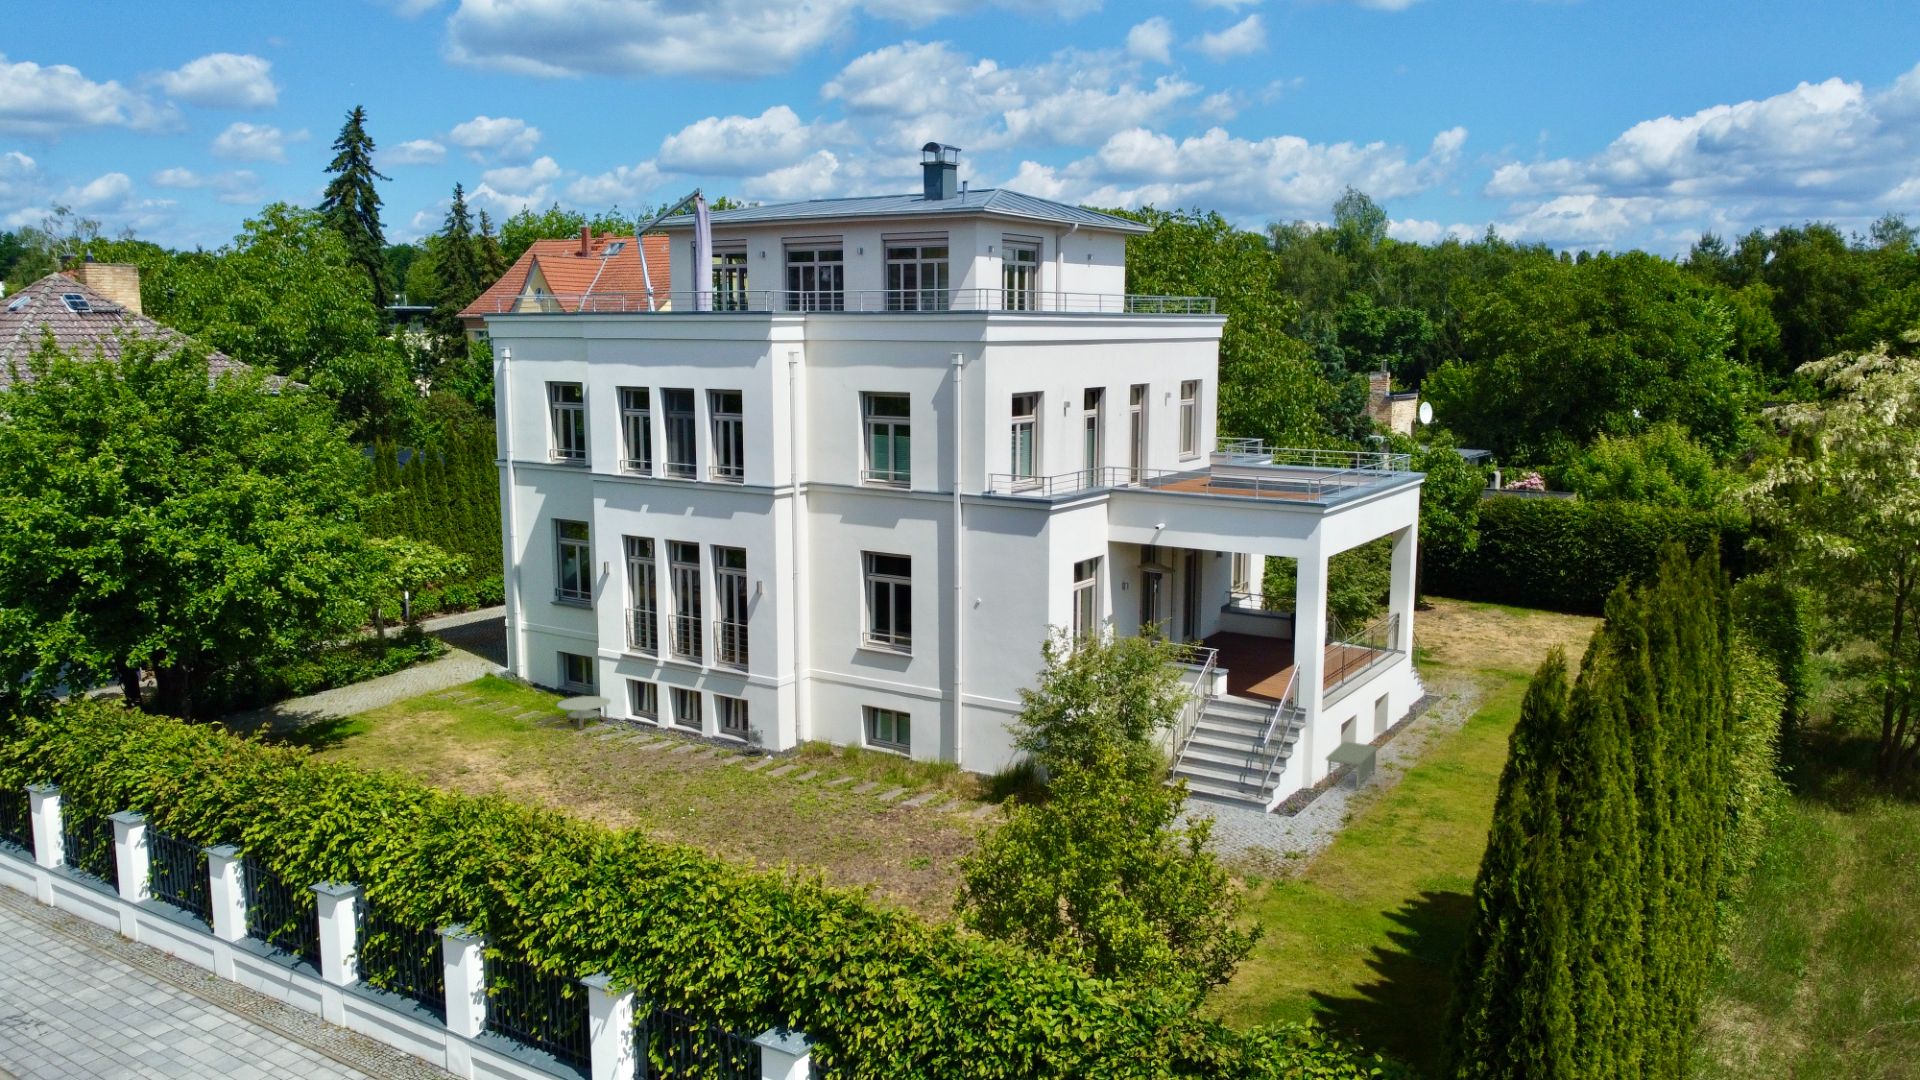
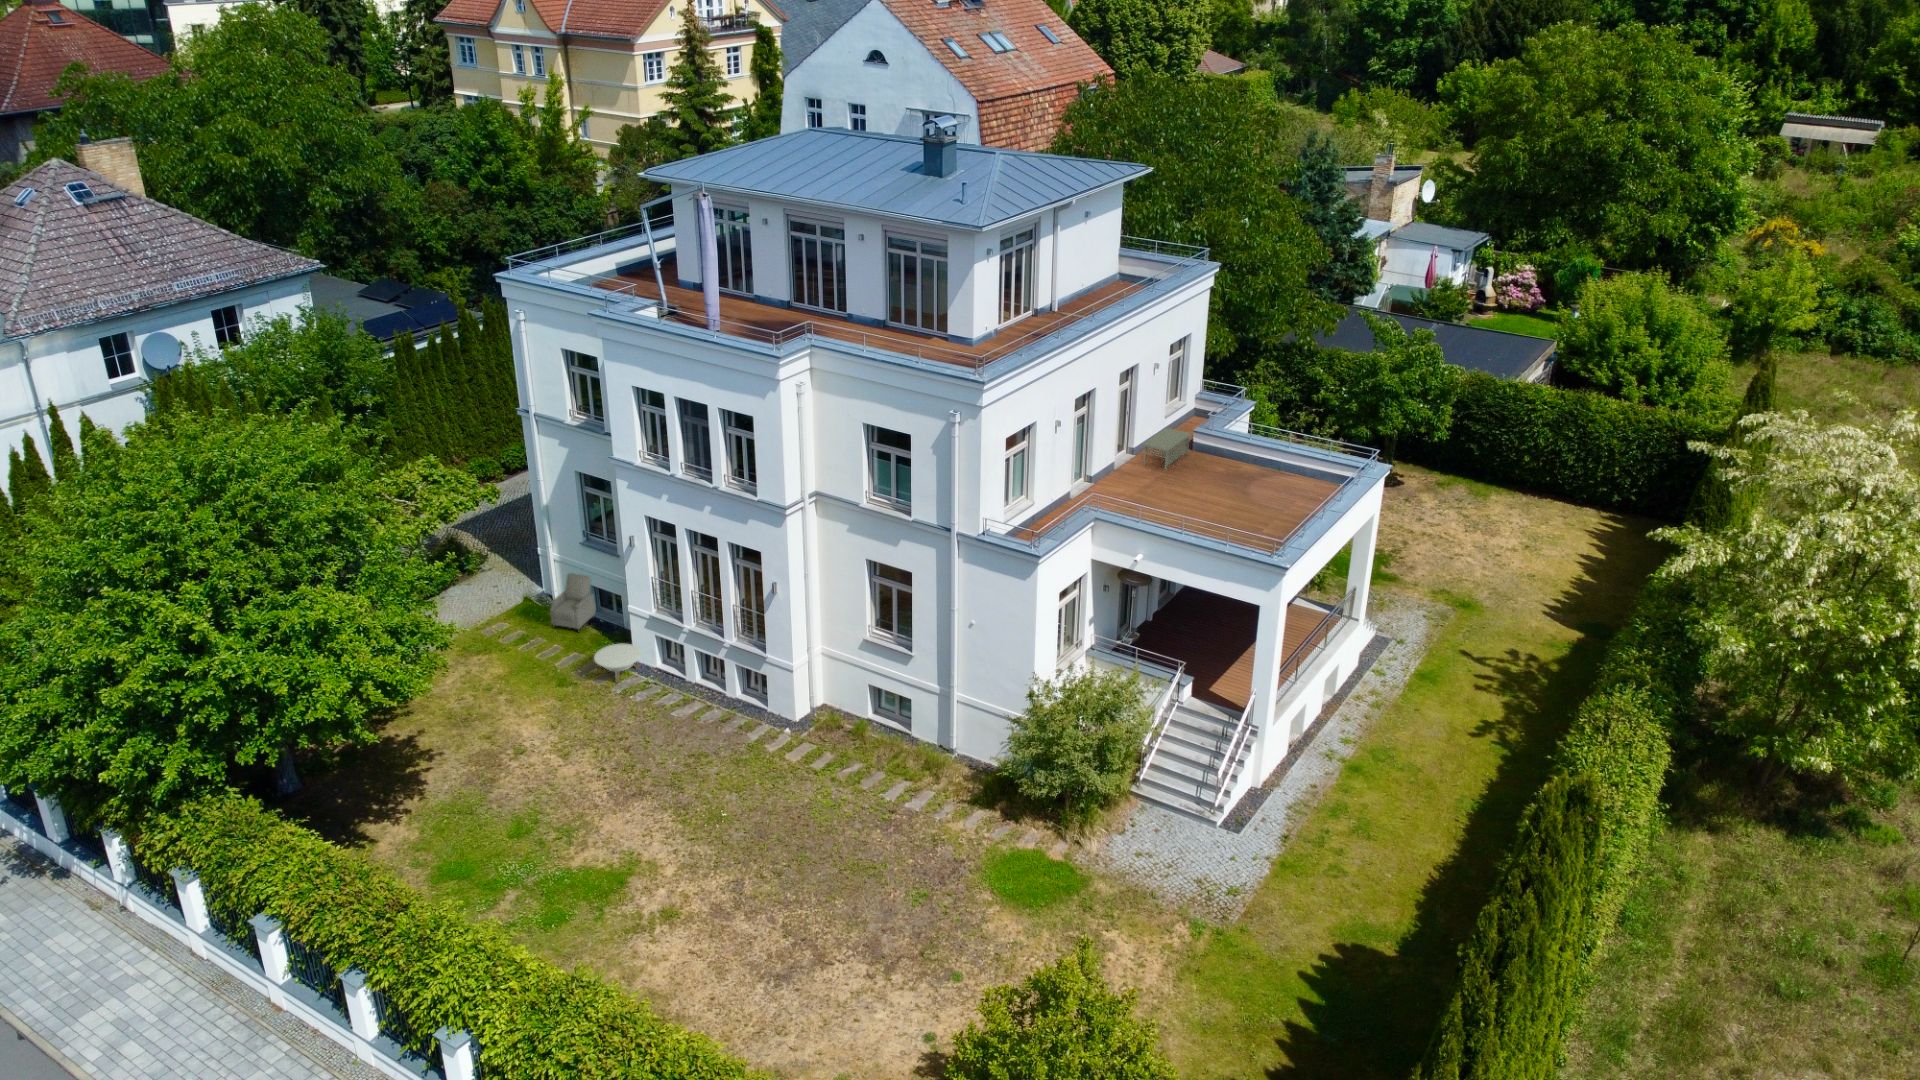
chair: none [513,641,565,700] -> present [550,573,596,633]
potted tree: present [744,725,763,756] -> none [761,697,783,727]
storage bench: present [1326,741,1378,790] -> present [1143,428,1191,469]

